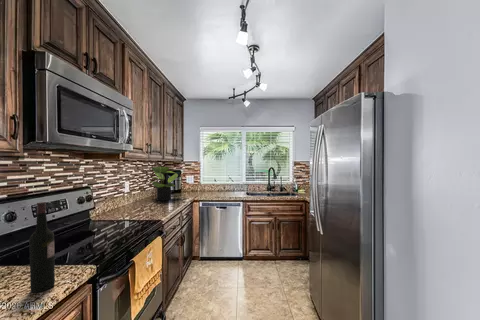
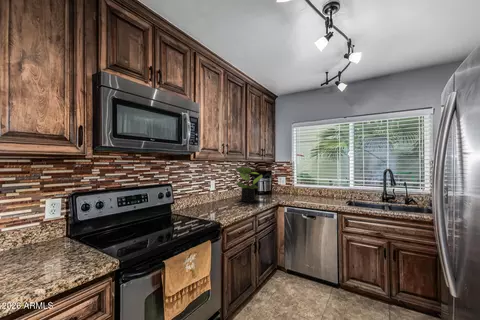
wine bottle: present [29,202,55,292] -> none [57,197,78,275]

